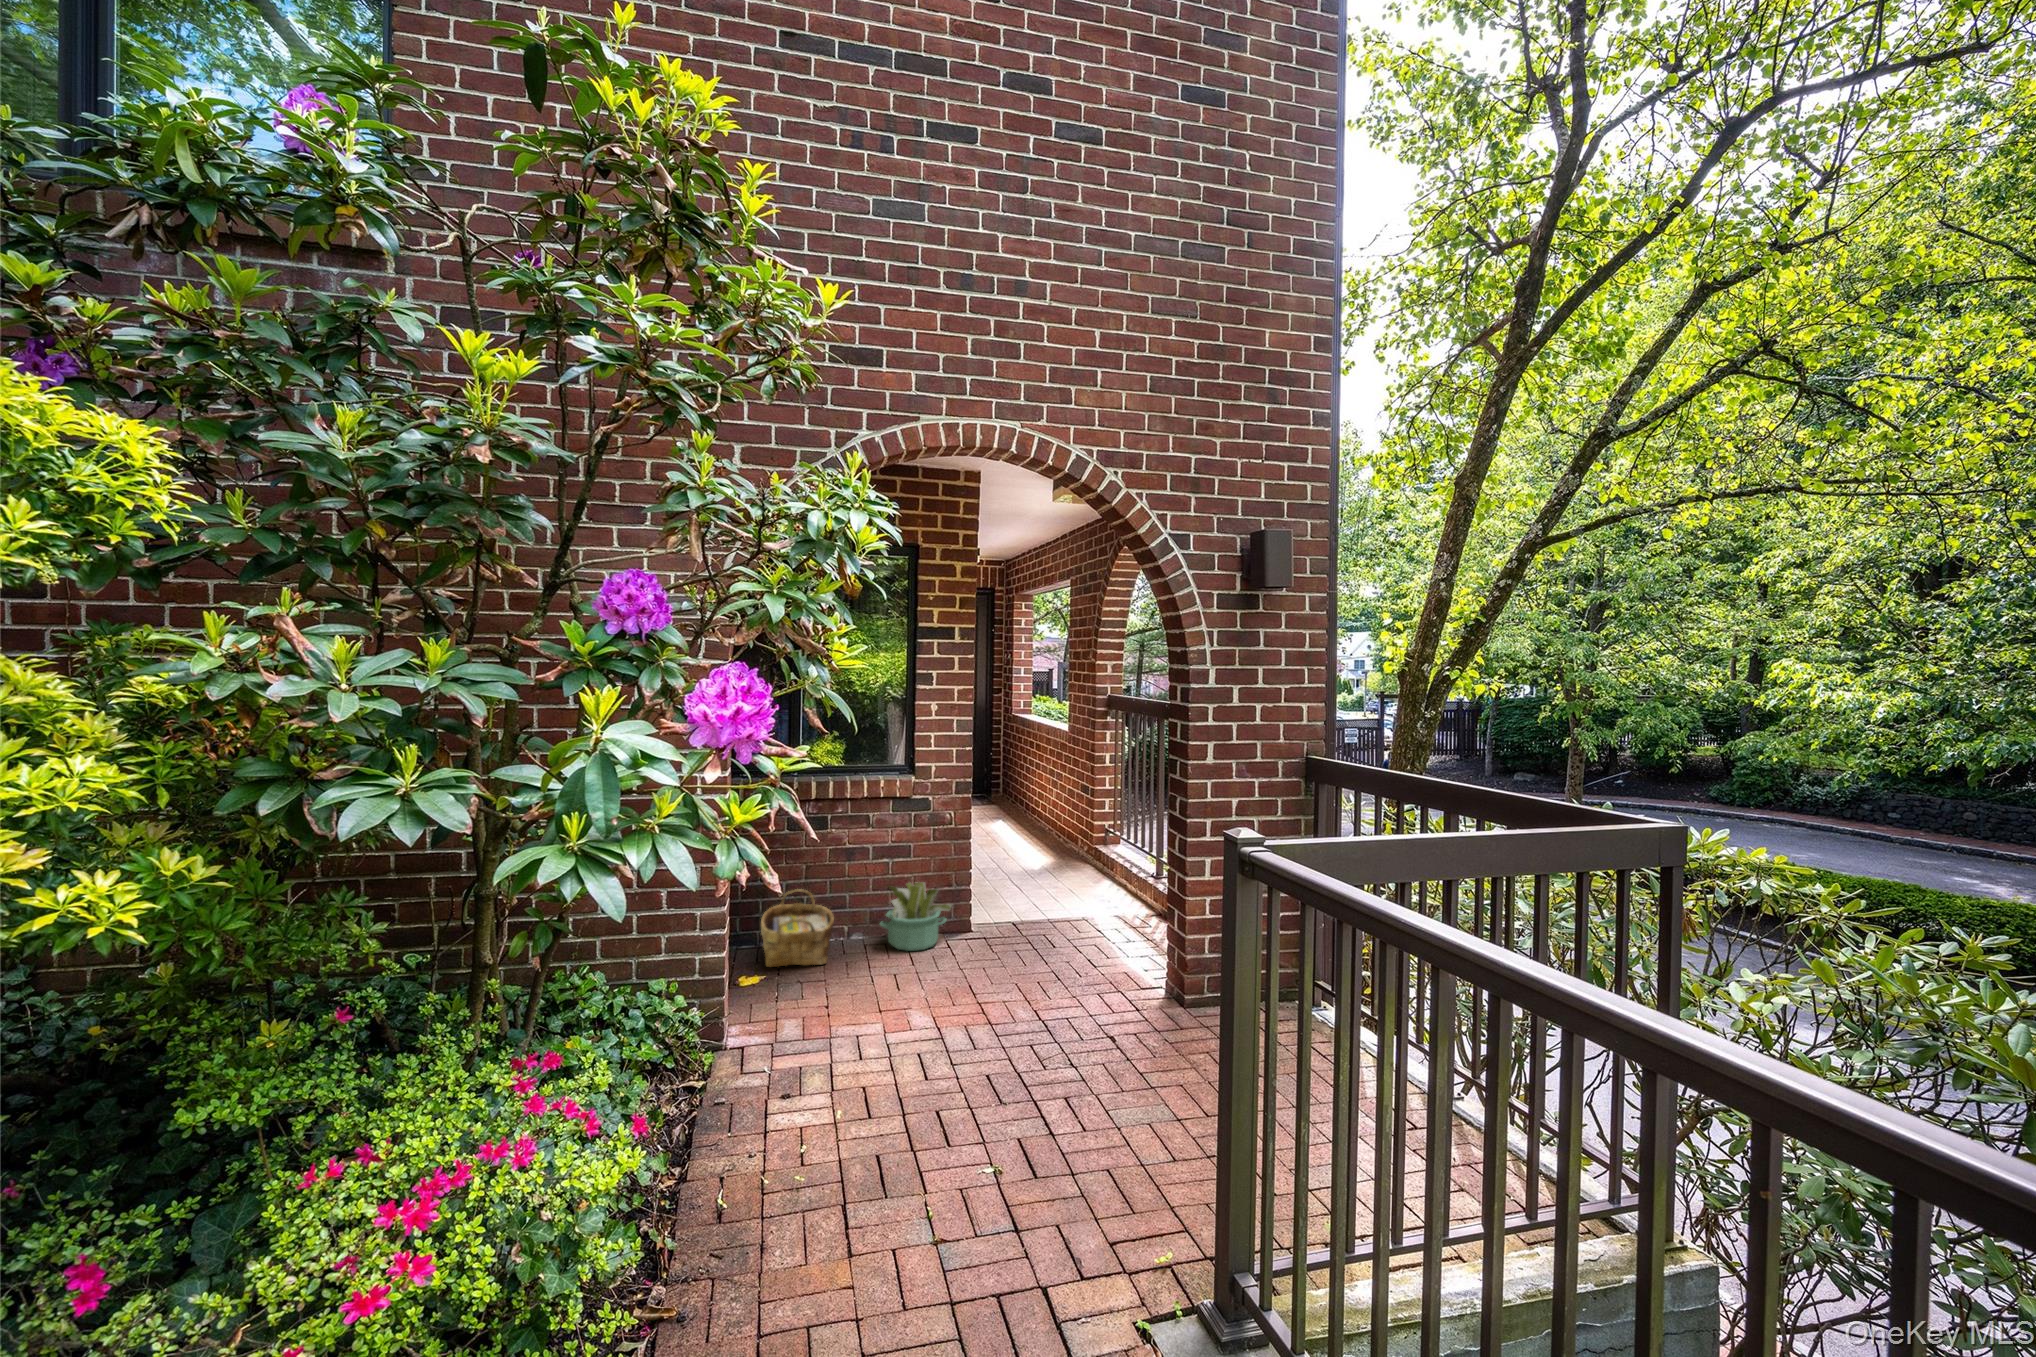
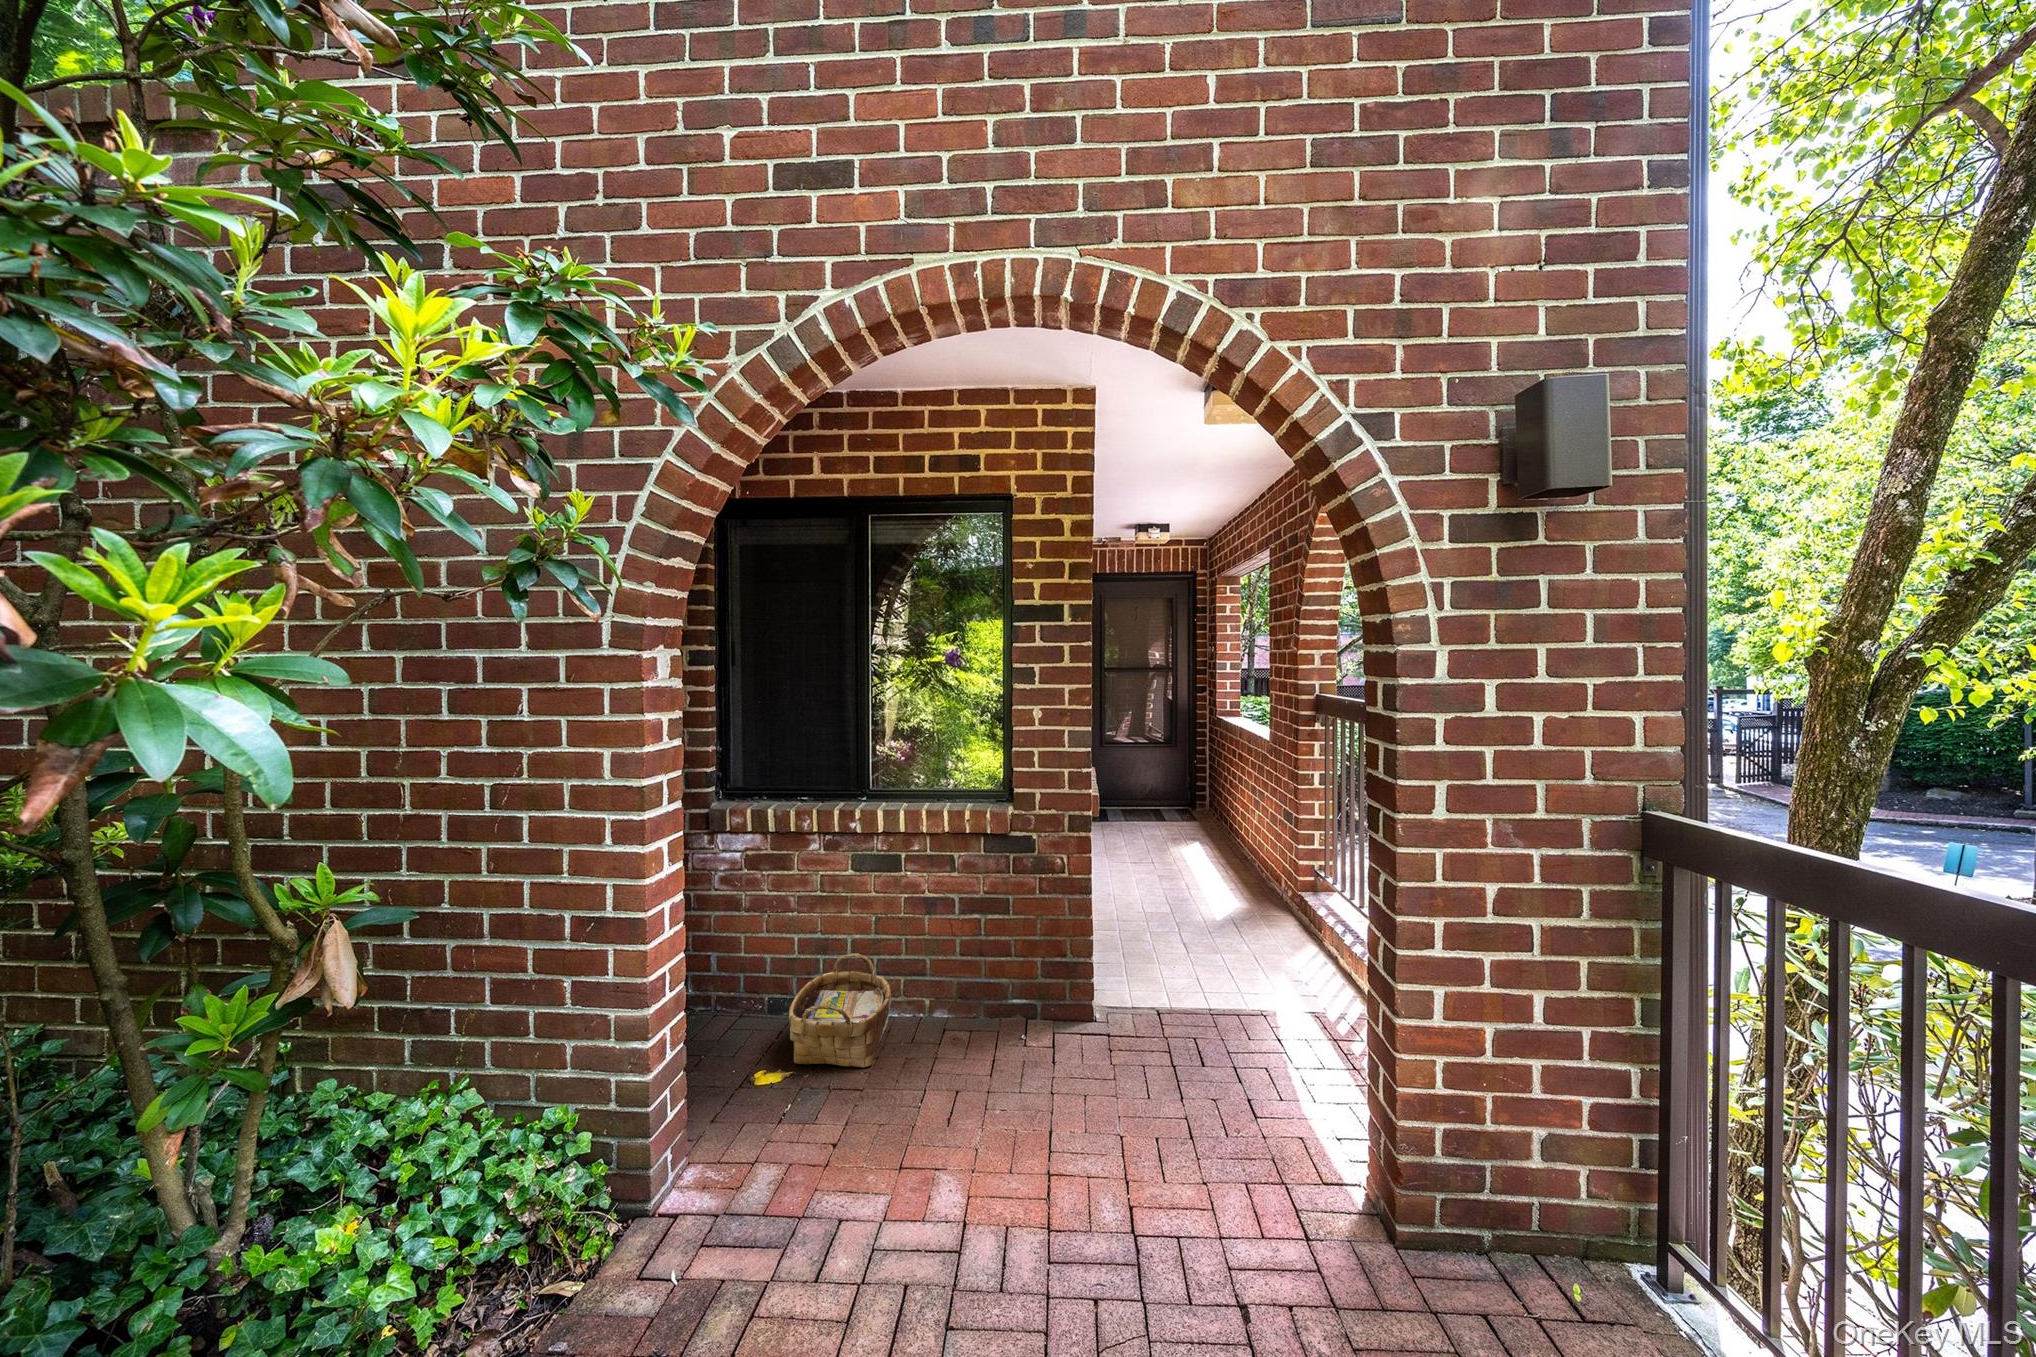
decorative plant: present [880,882,952,951] -> none [954,953,1054,1054]

